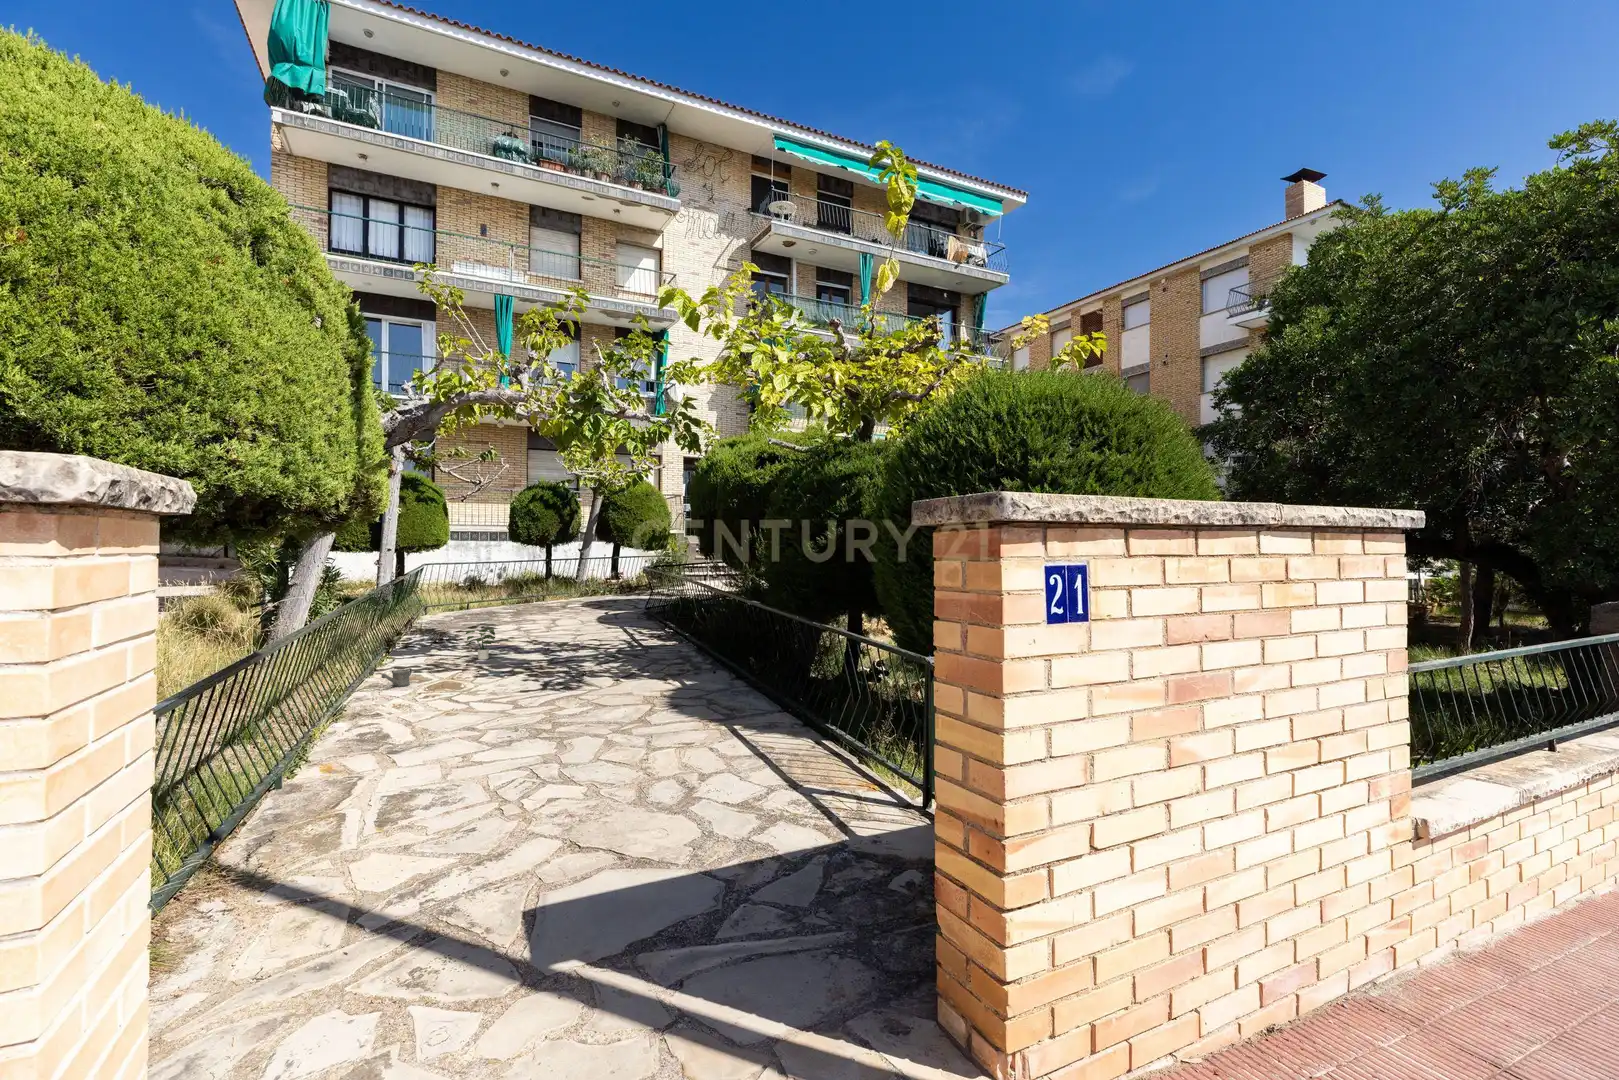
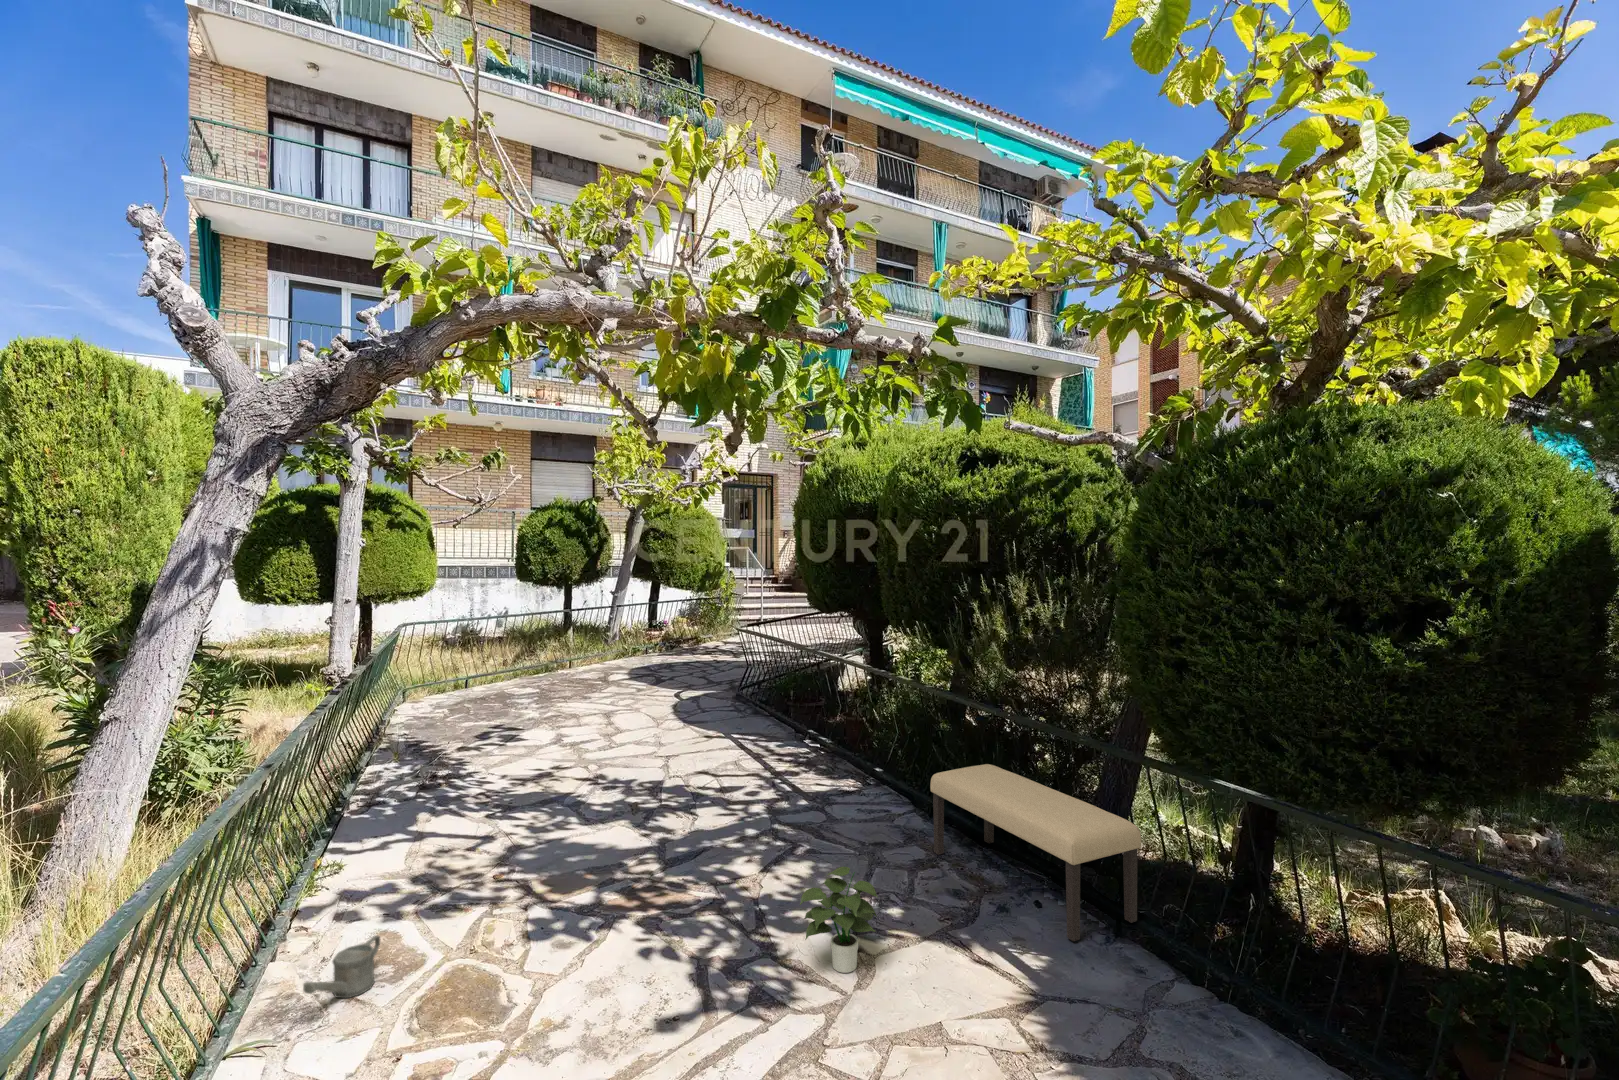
bench: none [690,622,760,683] -> present [930,764,1141,941]
potted plant: present [466,626,497,660] -> present [800,867,878,973]

